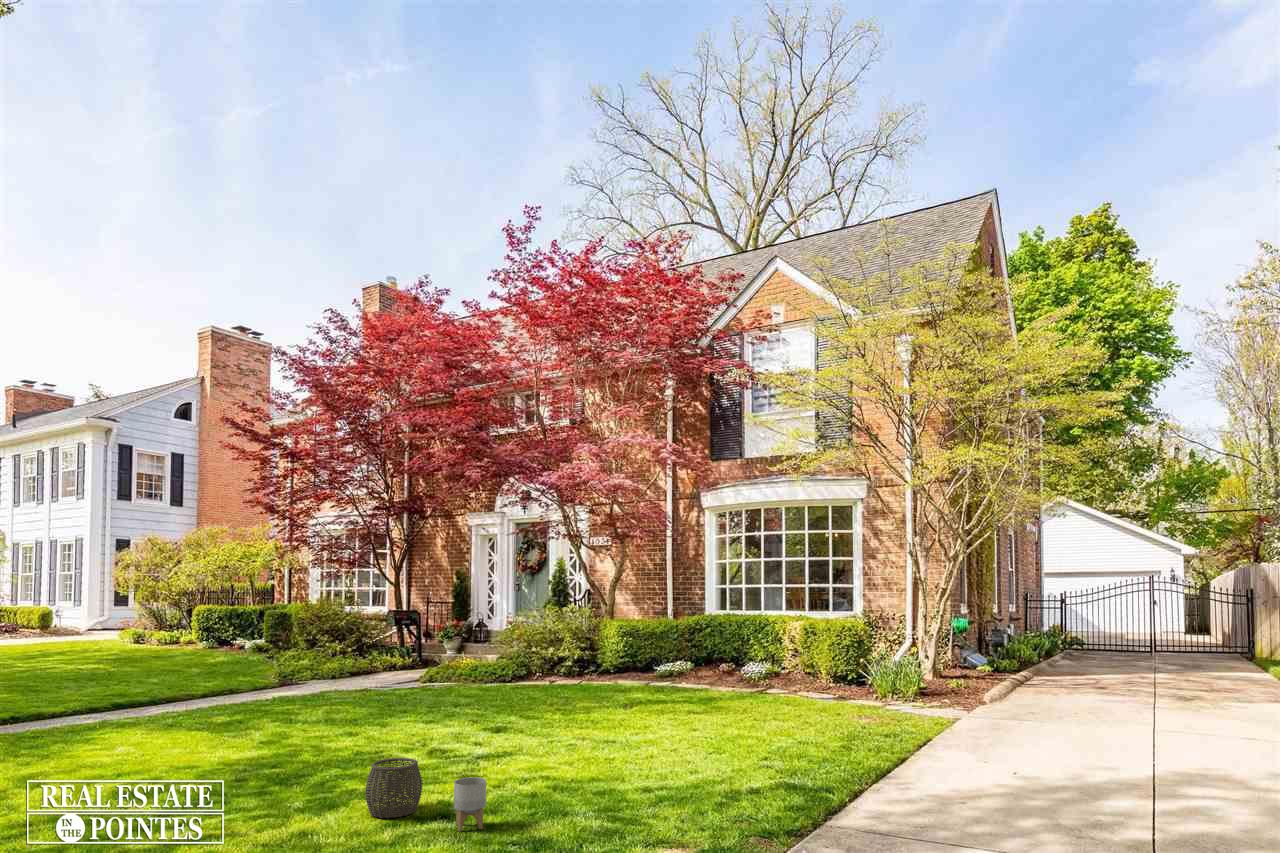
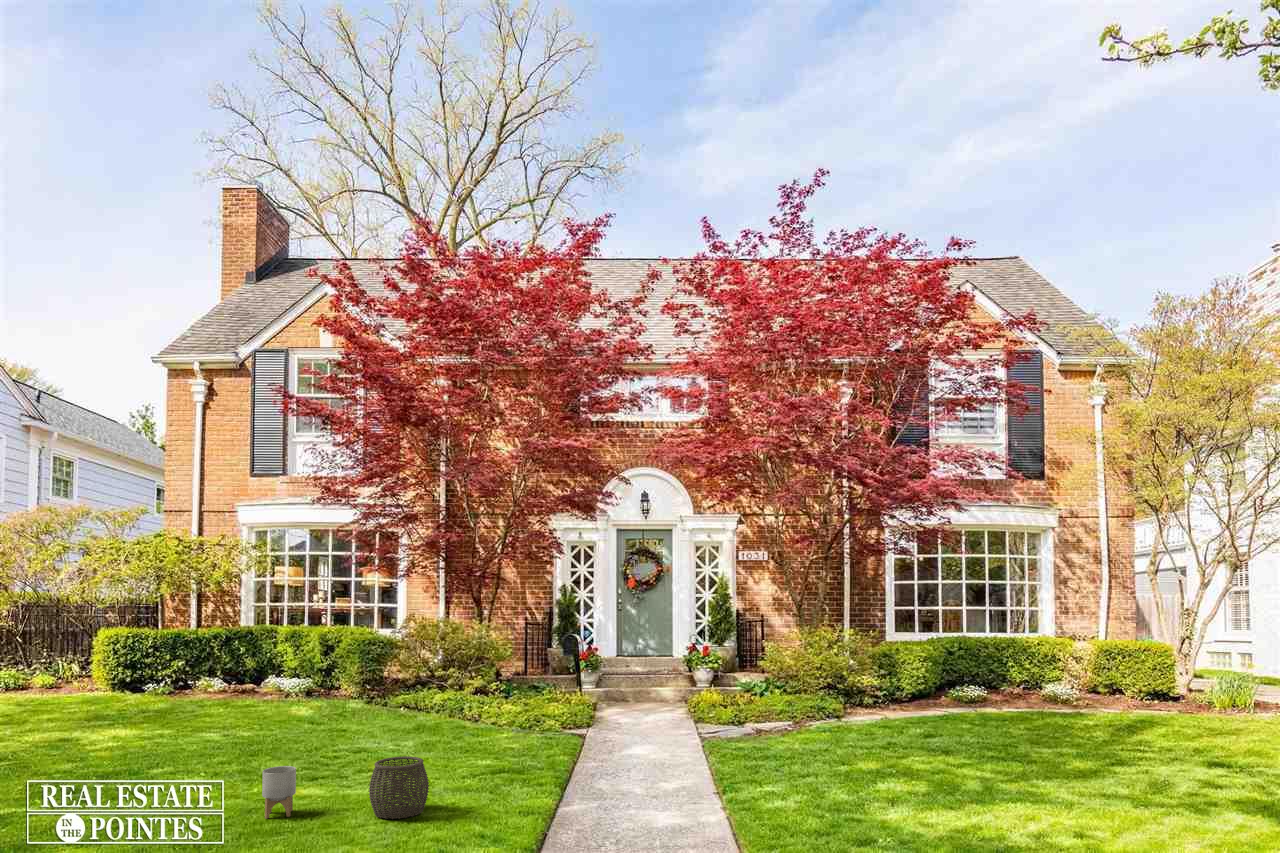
planter: present [454,777,486,831] -> present [262,766,296,819]

